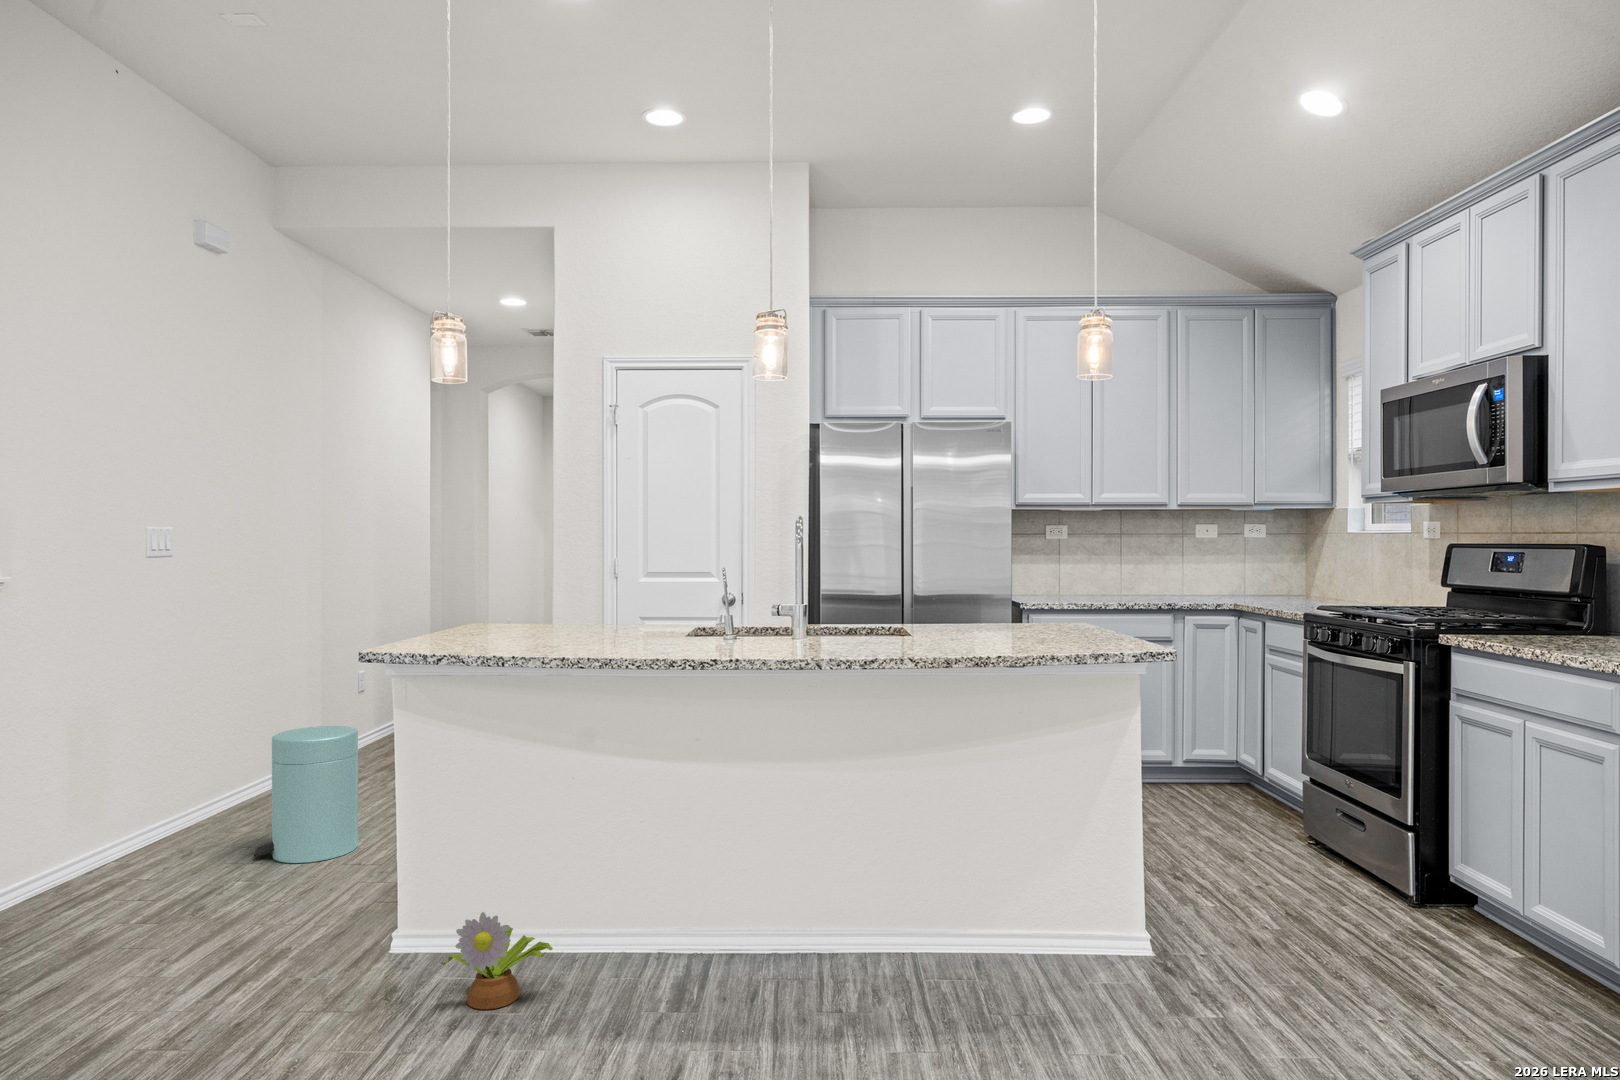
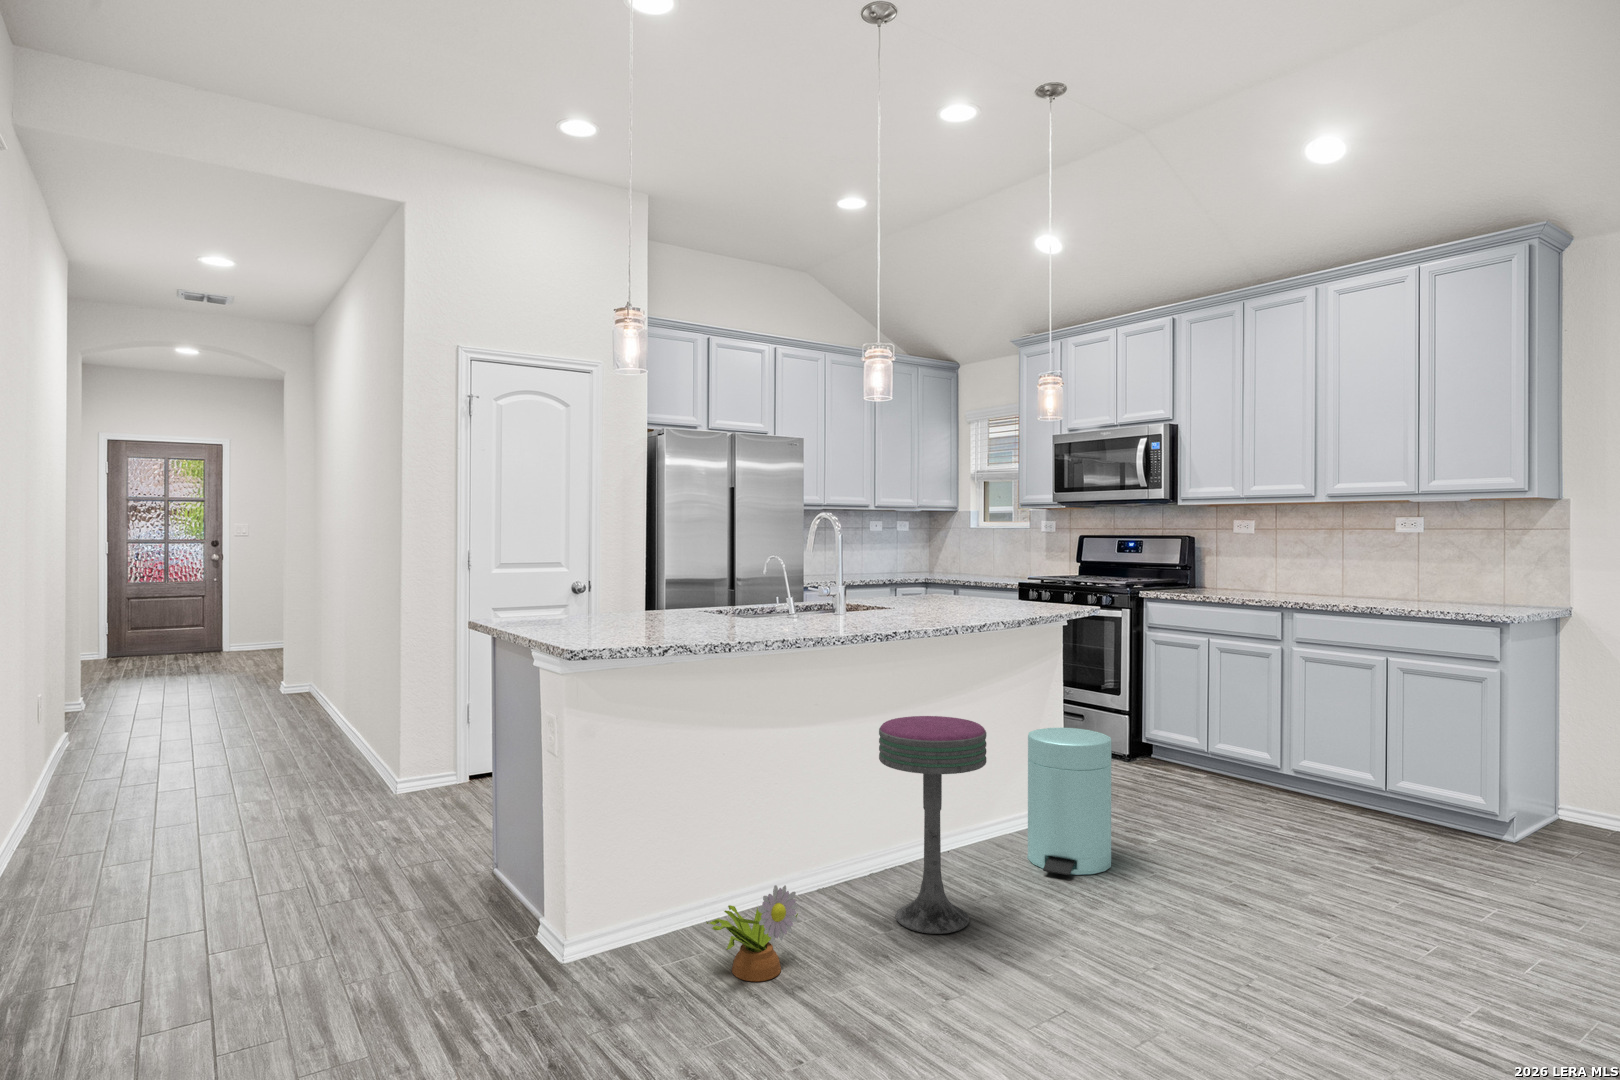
trash can: present [254,726,358,863] -> present [1028,728,1111,875]
bar stool: none [660,763,789,1032] -> present [879,716,986,934]

